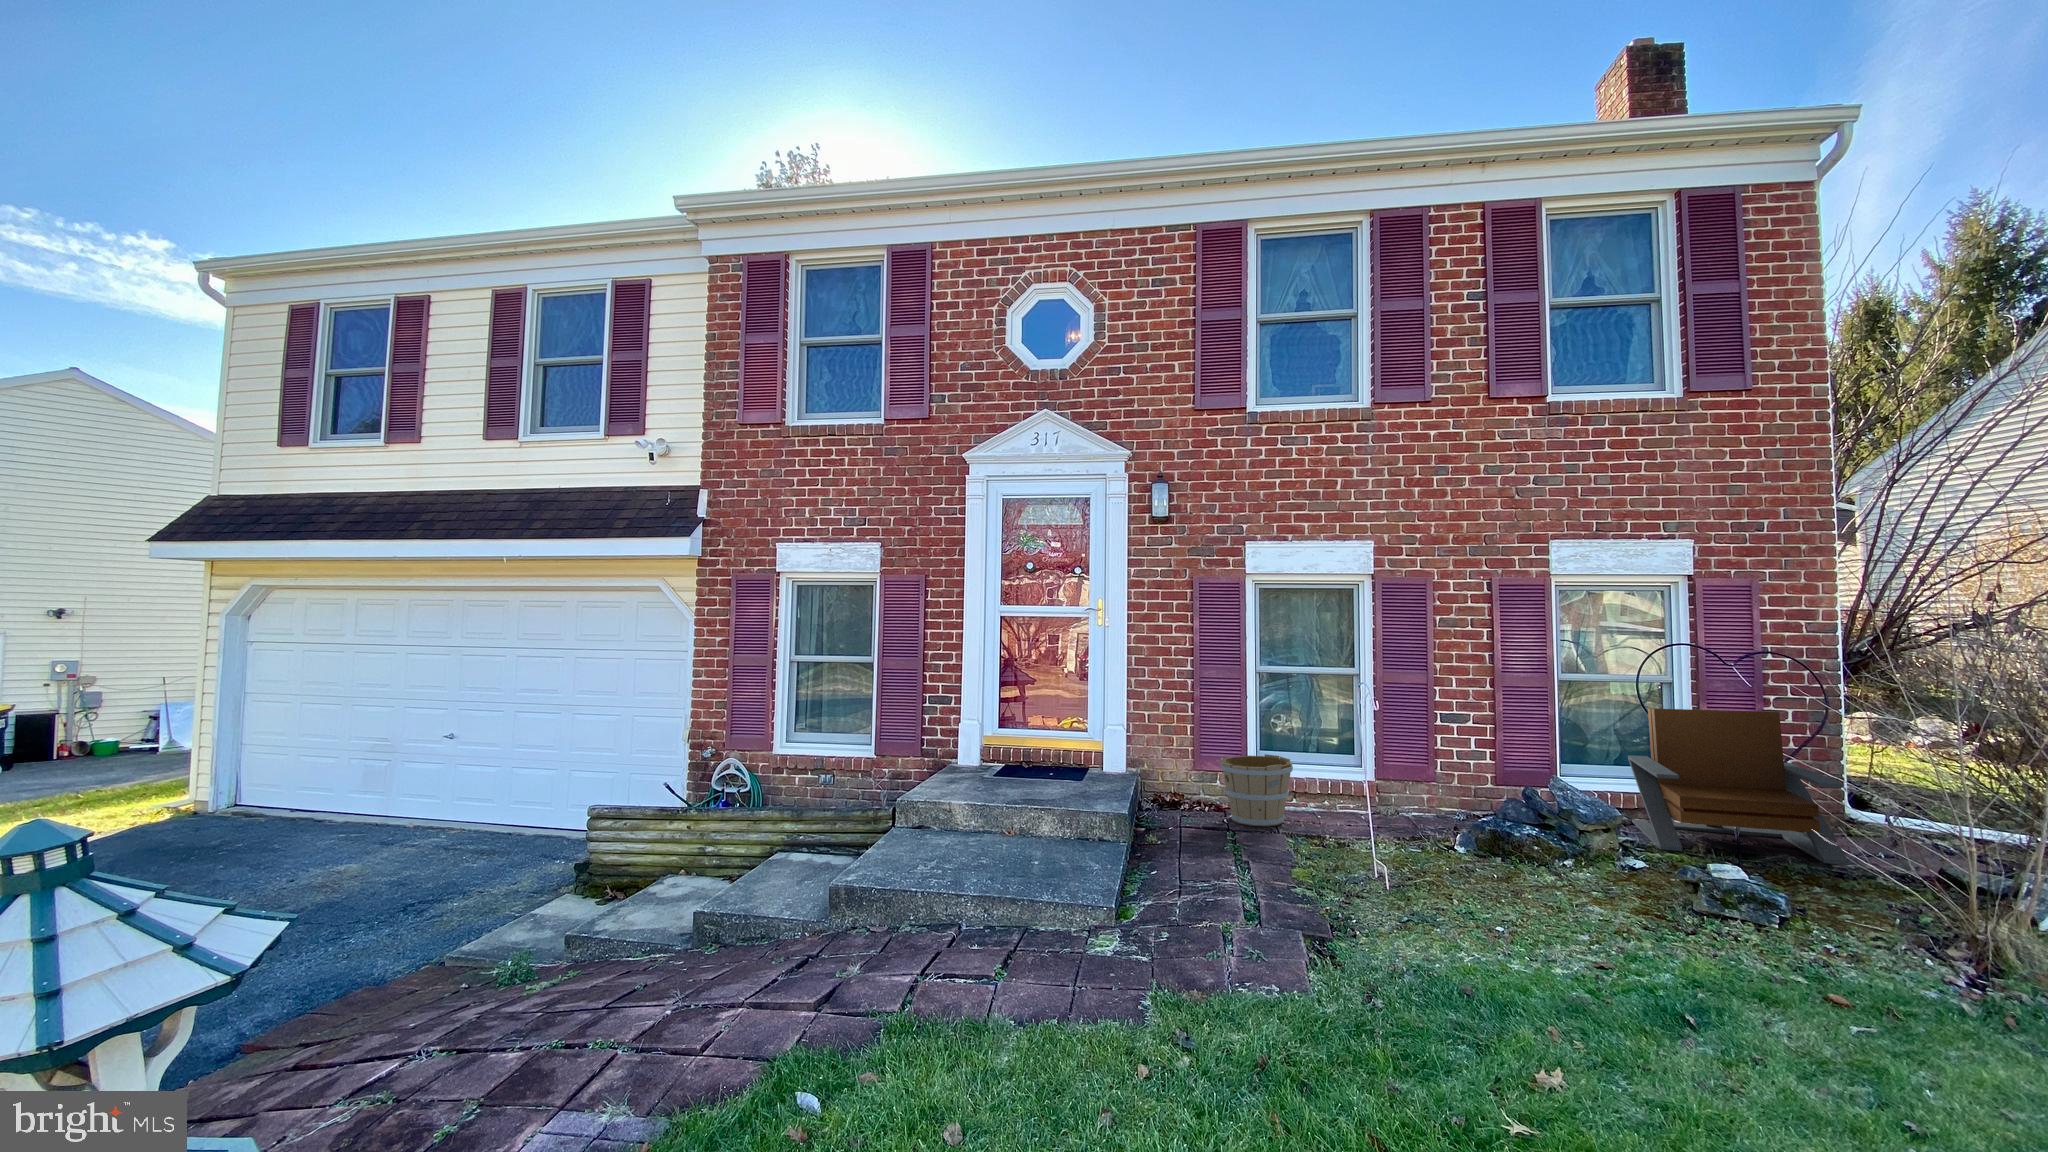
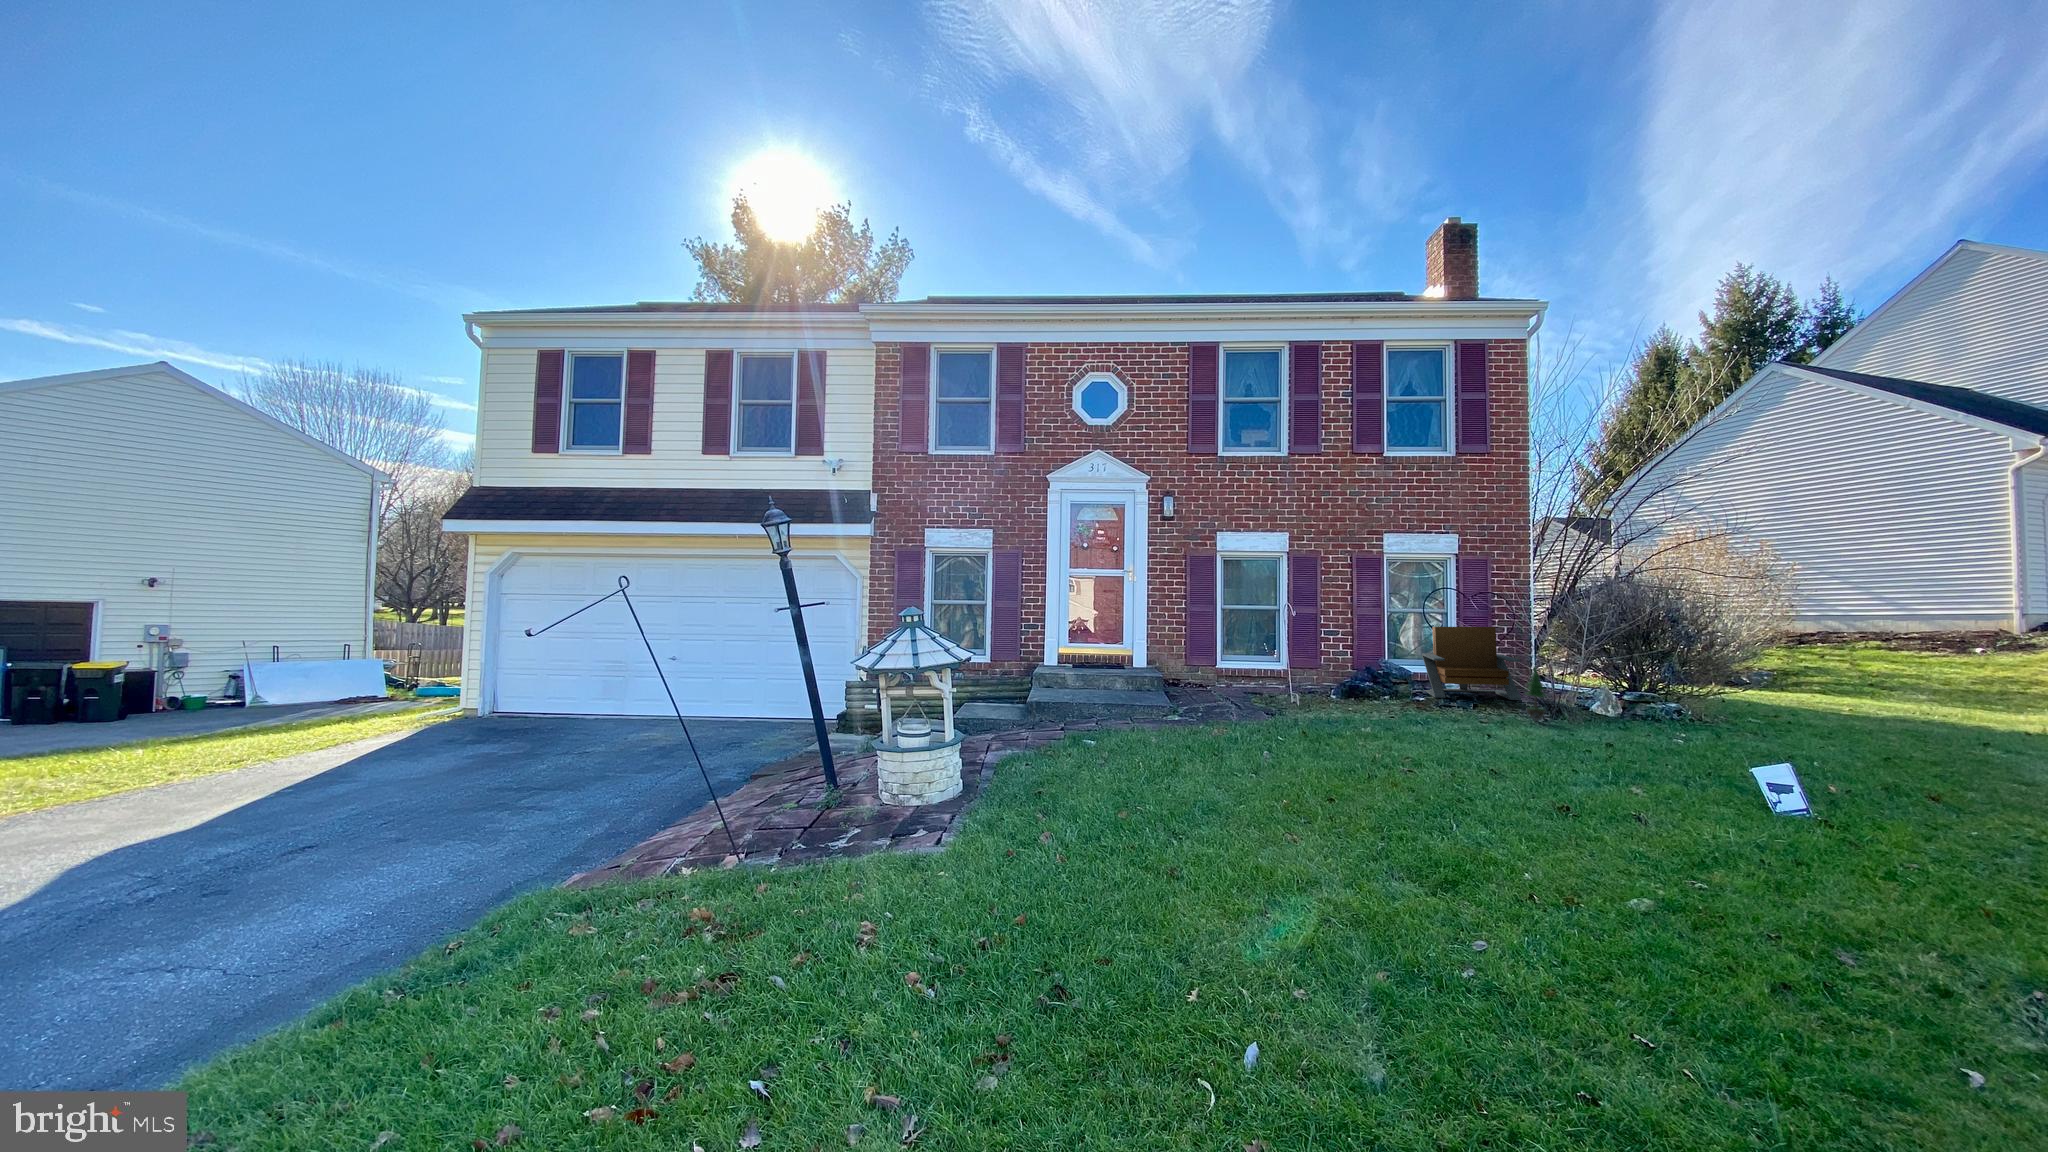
wooden bucket: present [1220,754,1293,826] -> none [1204,656,1246,694]
potted tree: none [1888,824,1954,953] -> present [1526,668,1546,722]

